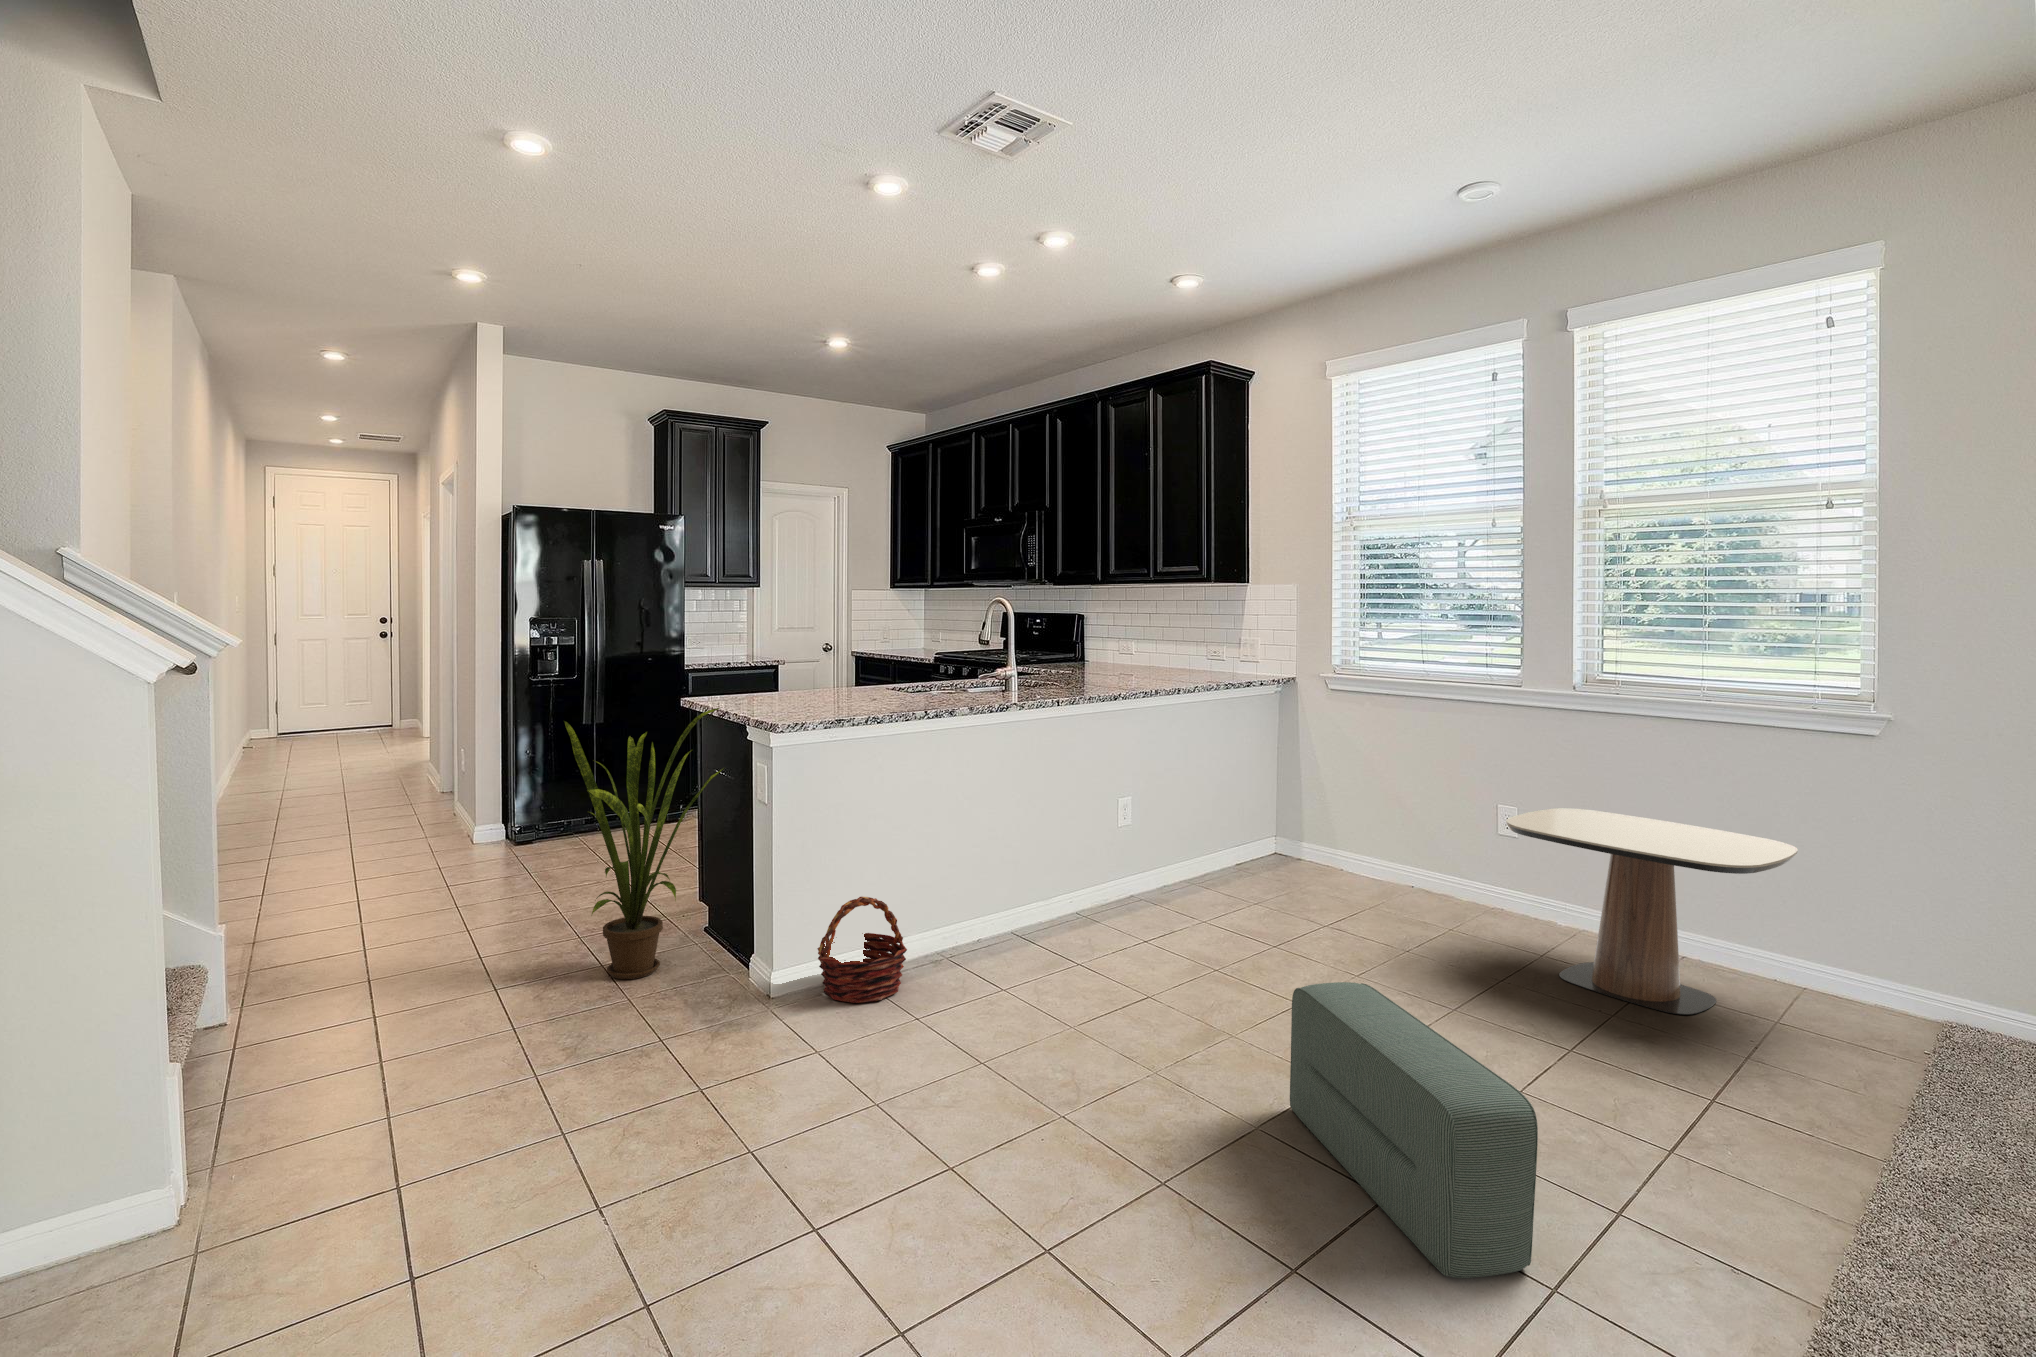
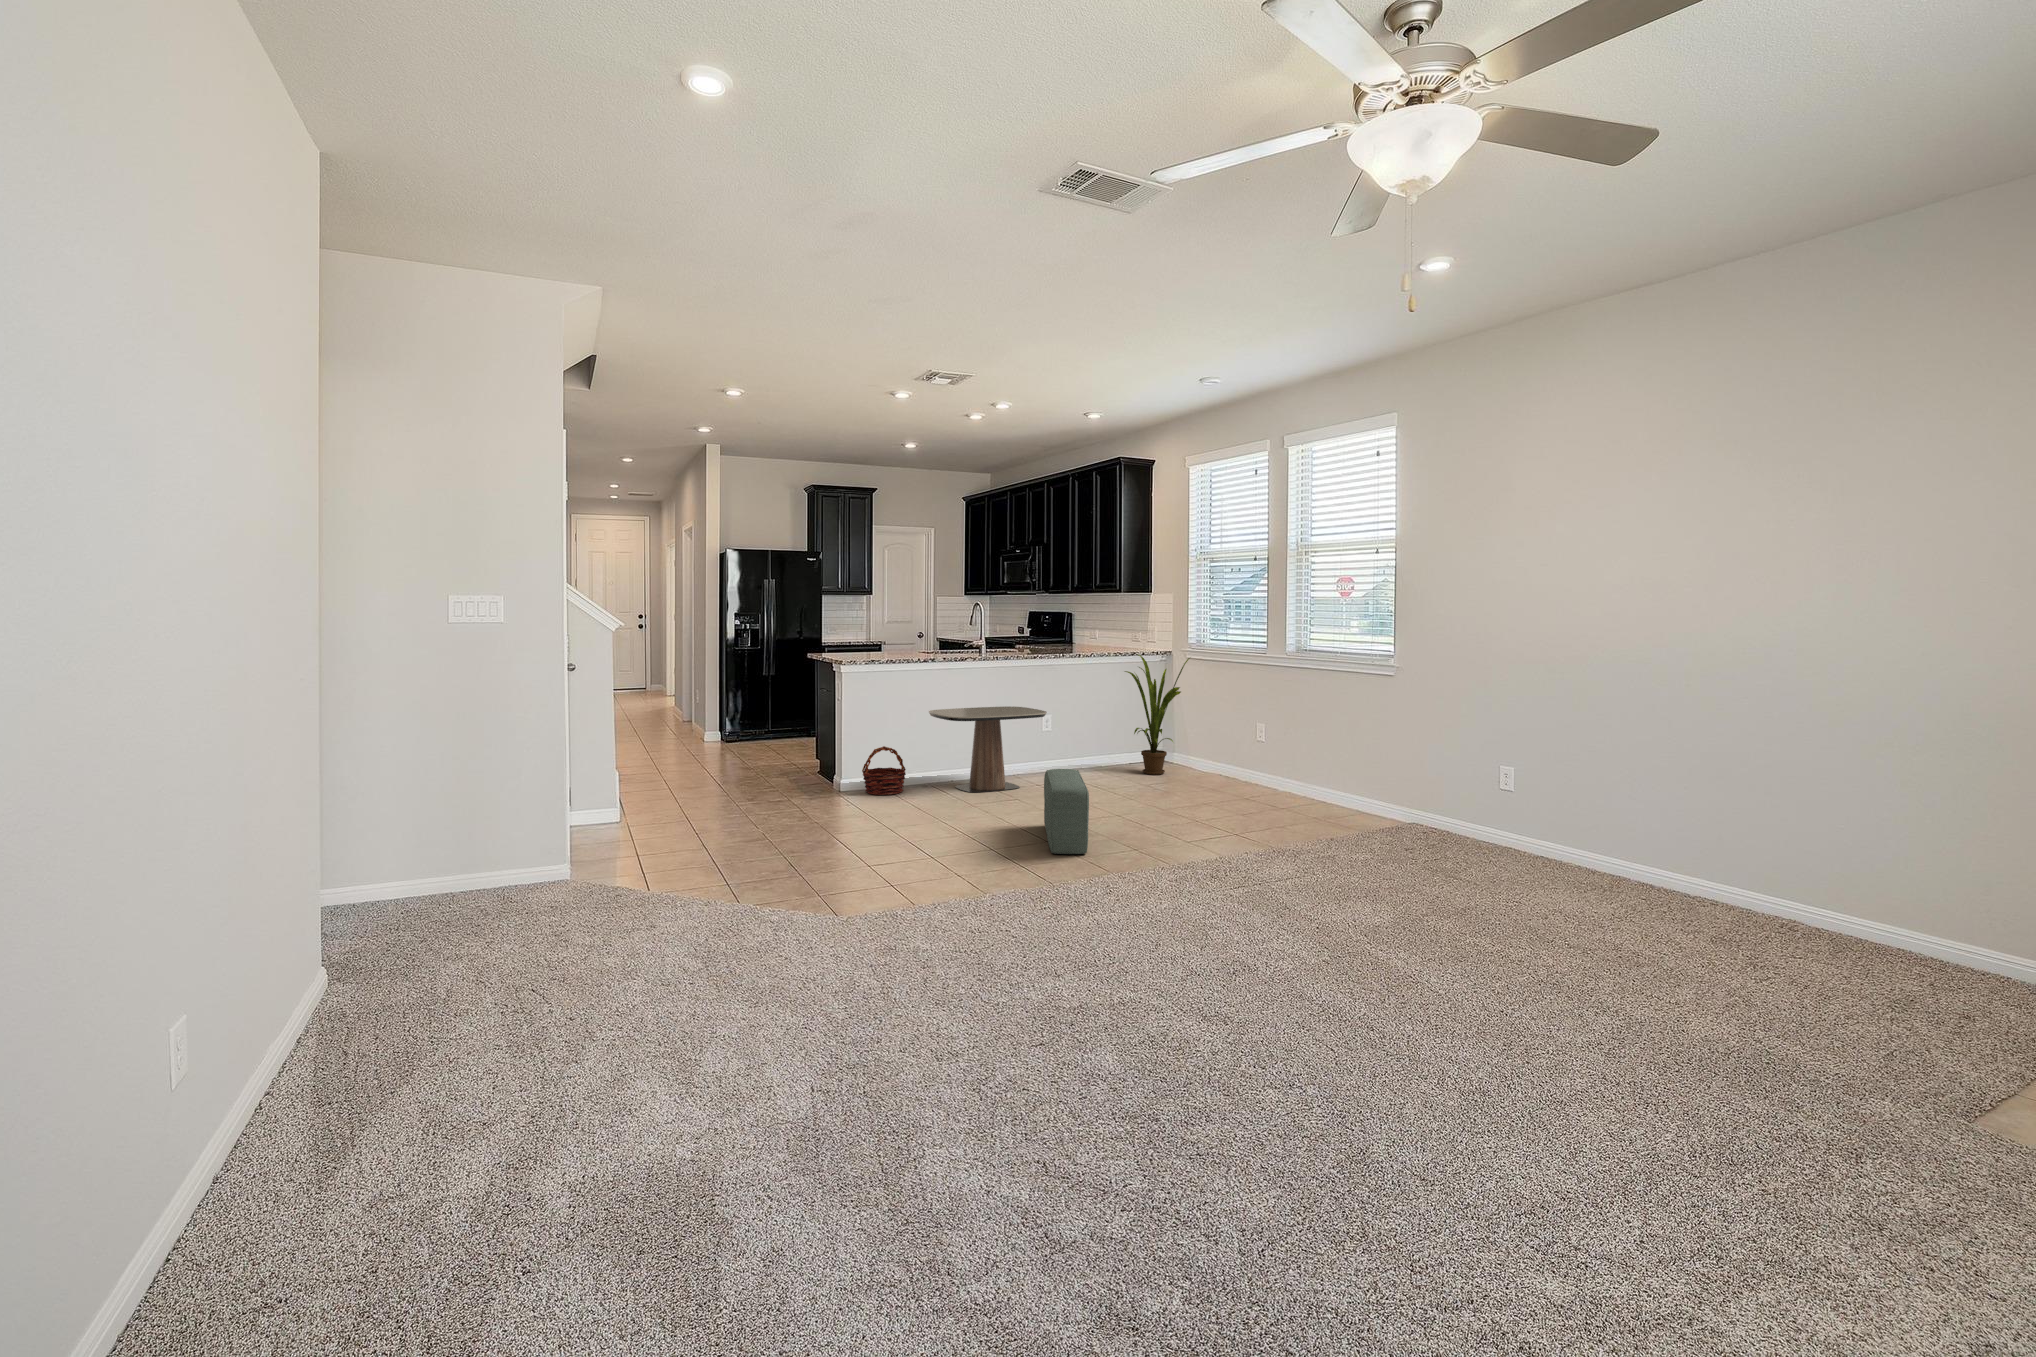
house plant: present [564,708,724,979] -> present [1125,655,1190,775]
side table: present [1506,808,1798,1015] -> present [929,706,1047,792]

